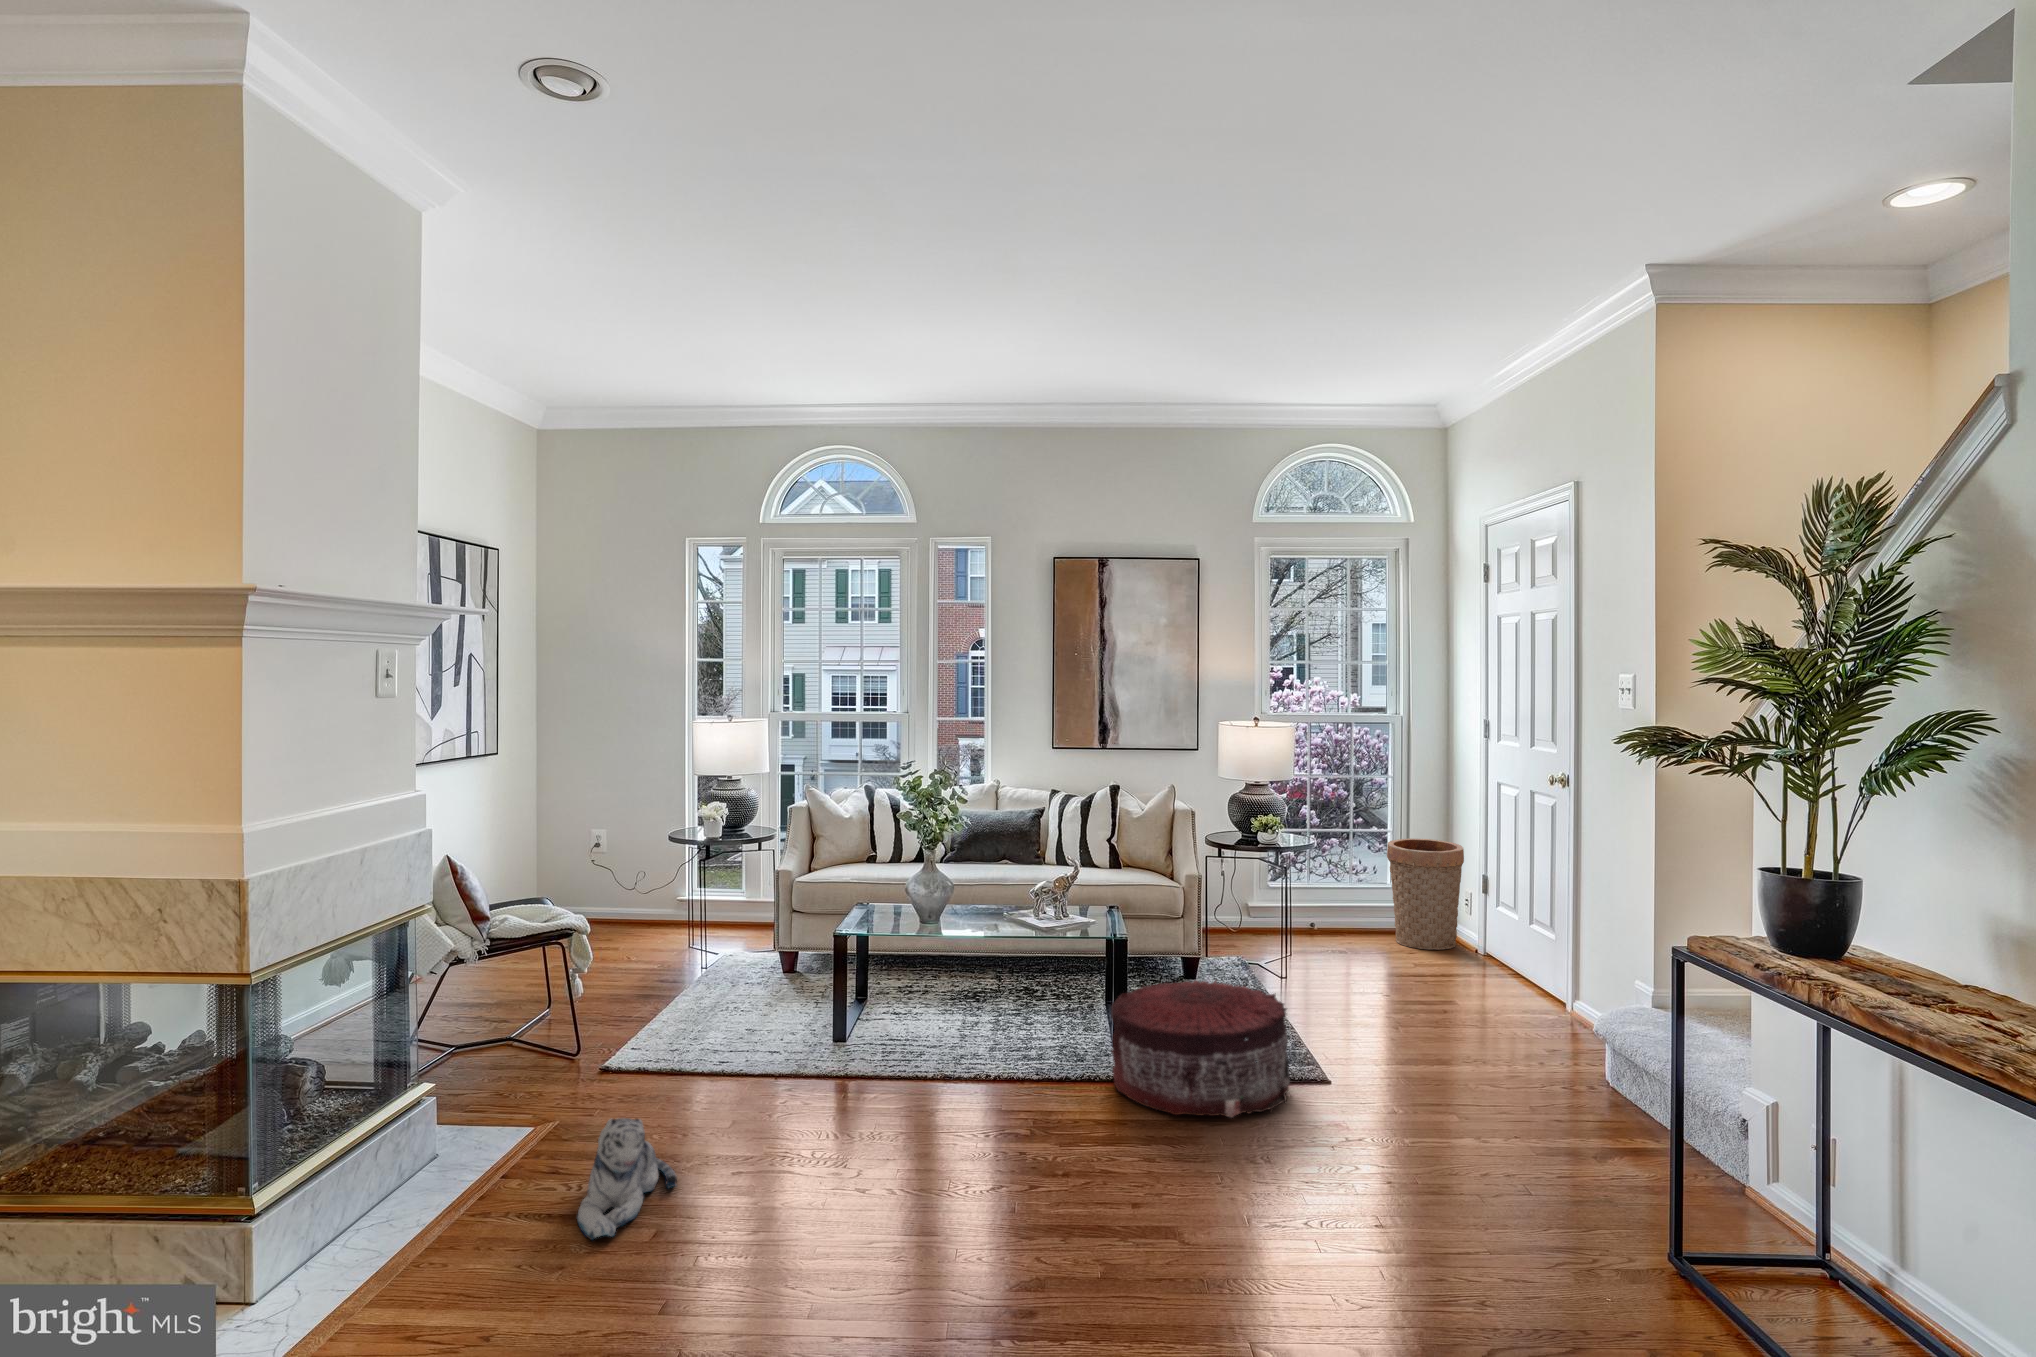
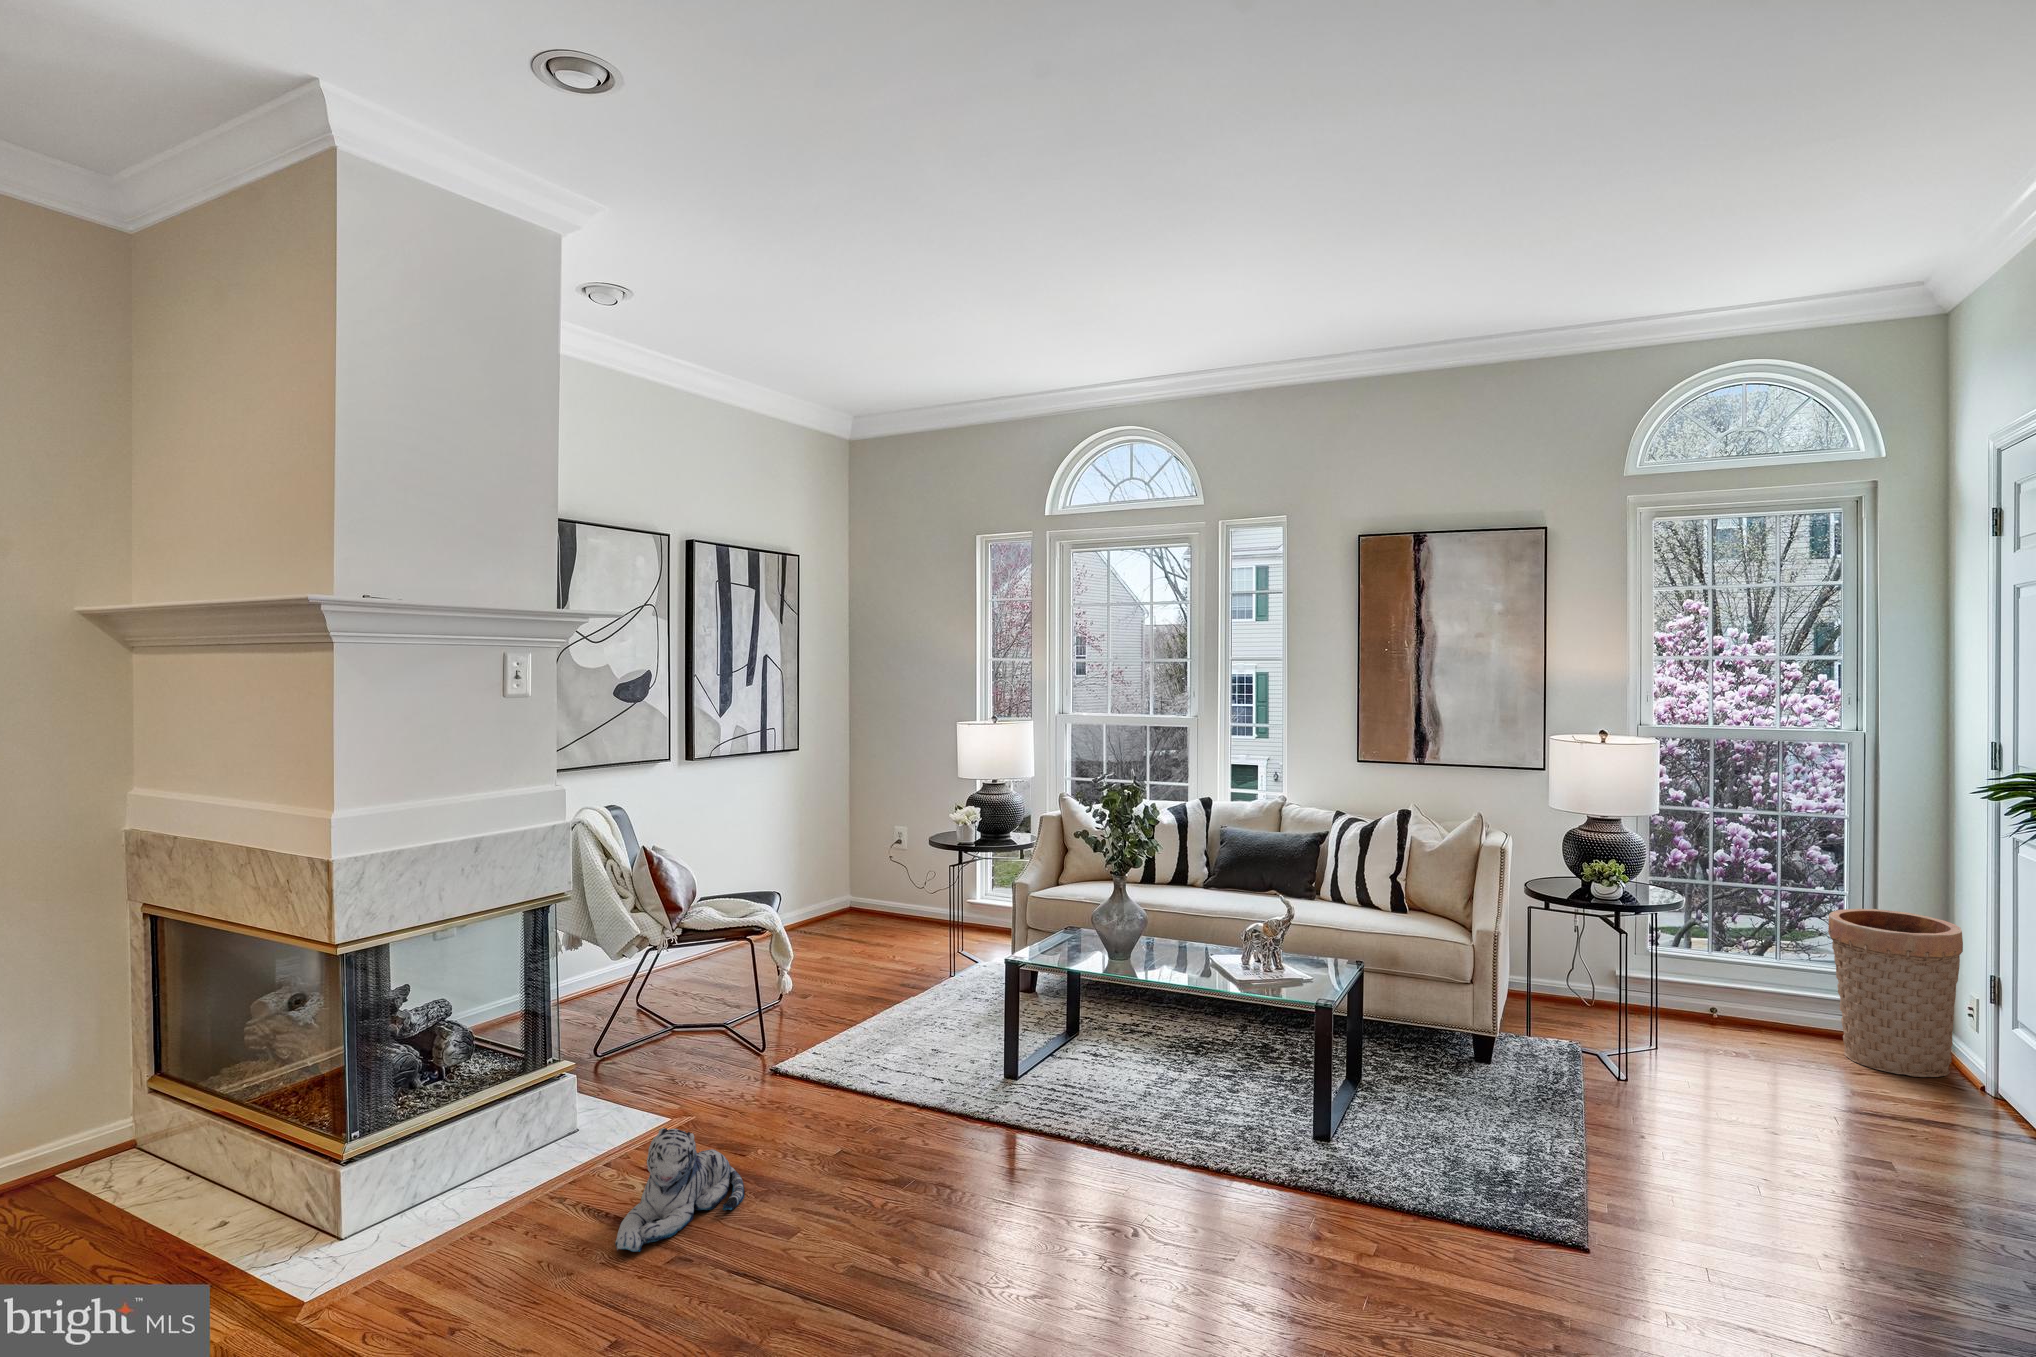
pouf: present [1111,981,1290,1117] -> none [1271,1066,1518,1279]

